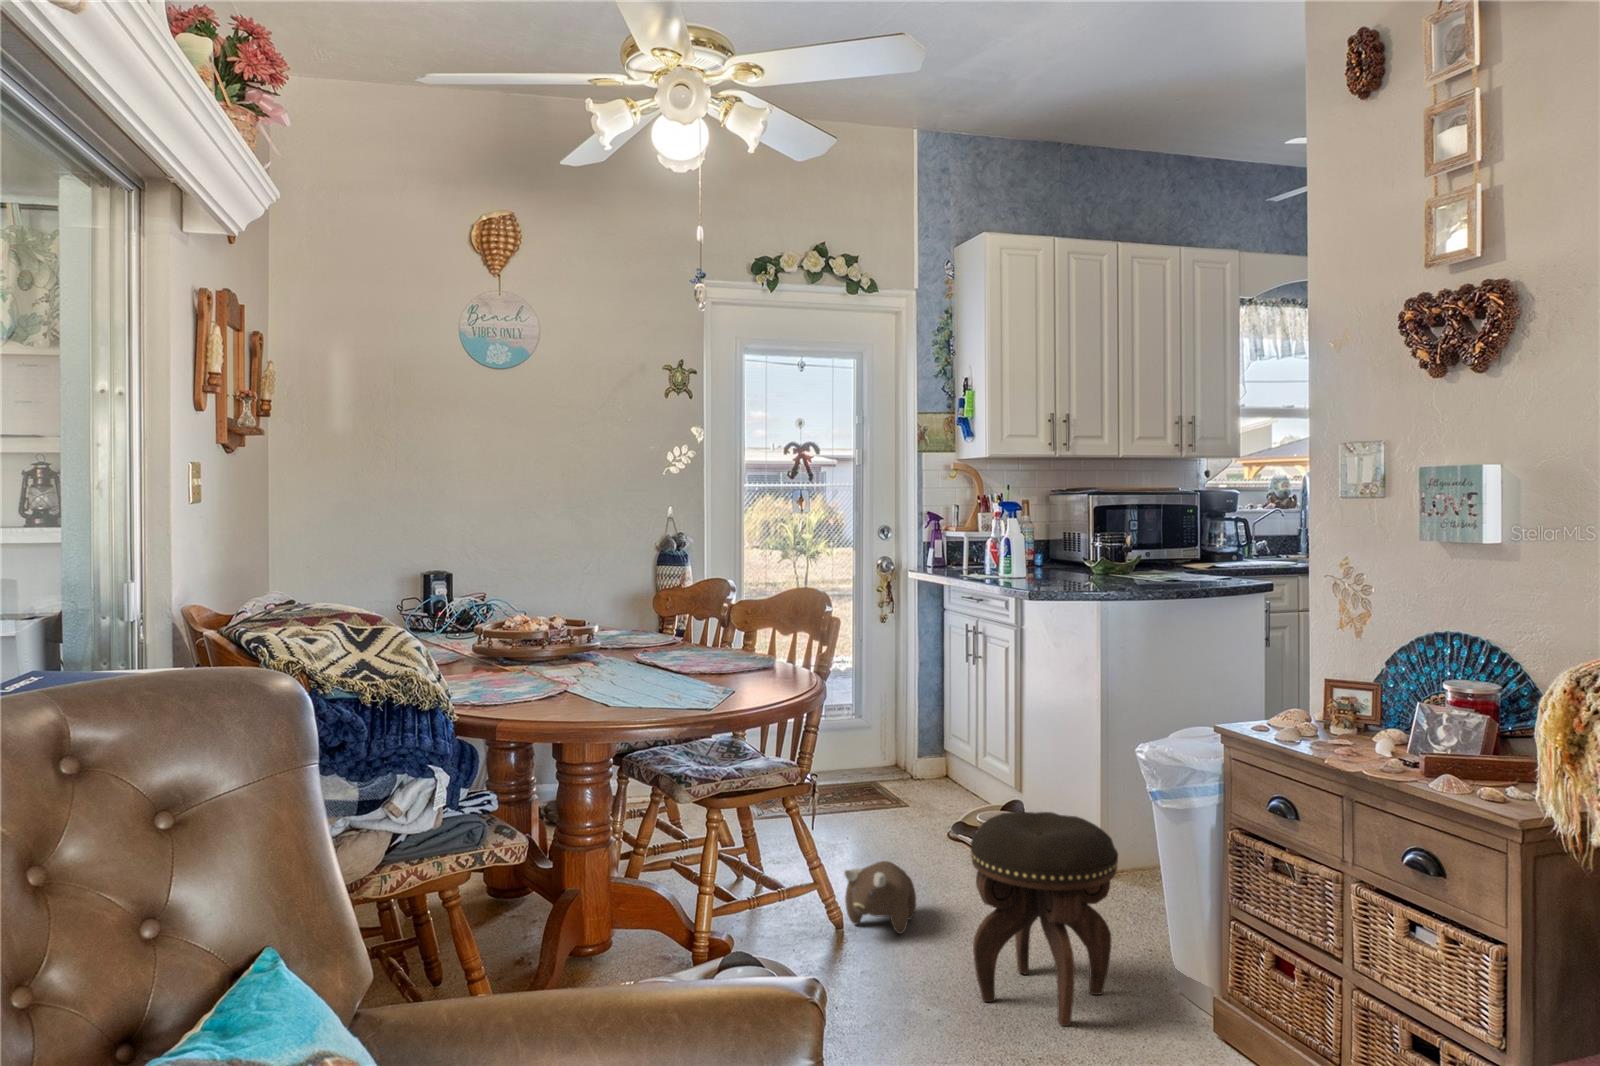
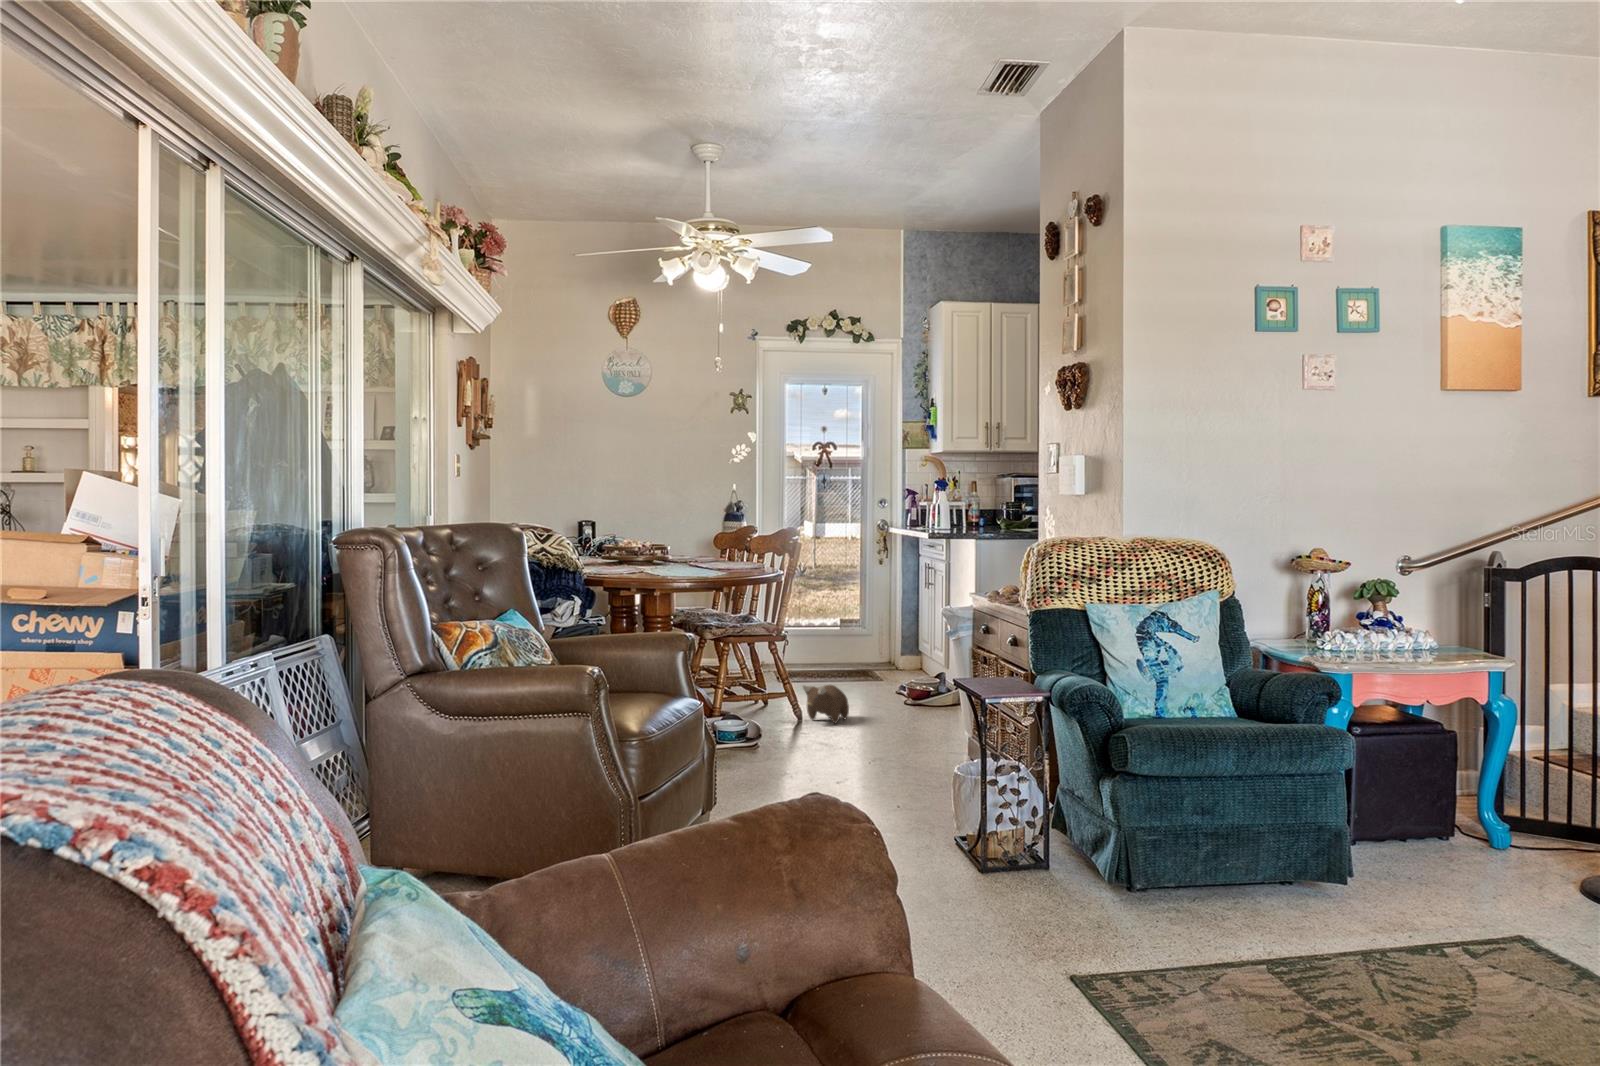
footstool: present [971,812,1118,1026] -> none [856,647,934,752]

